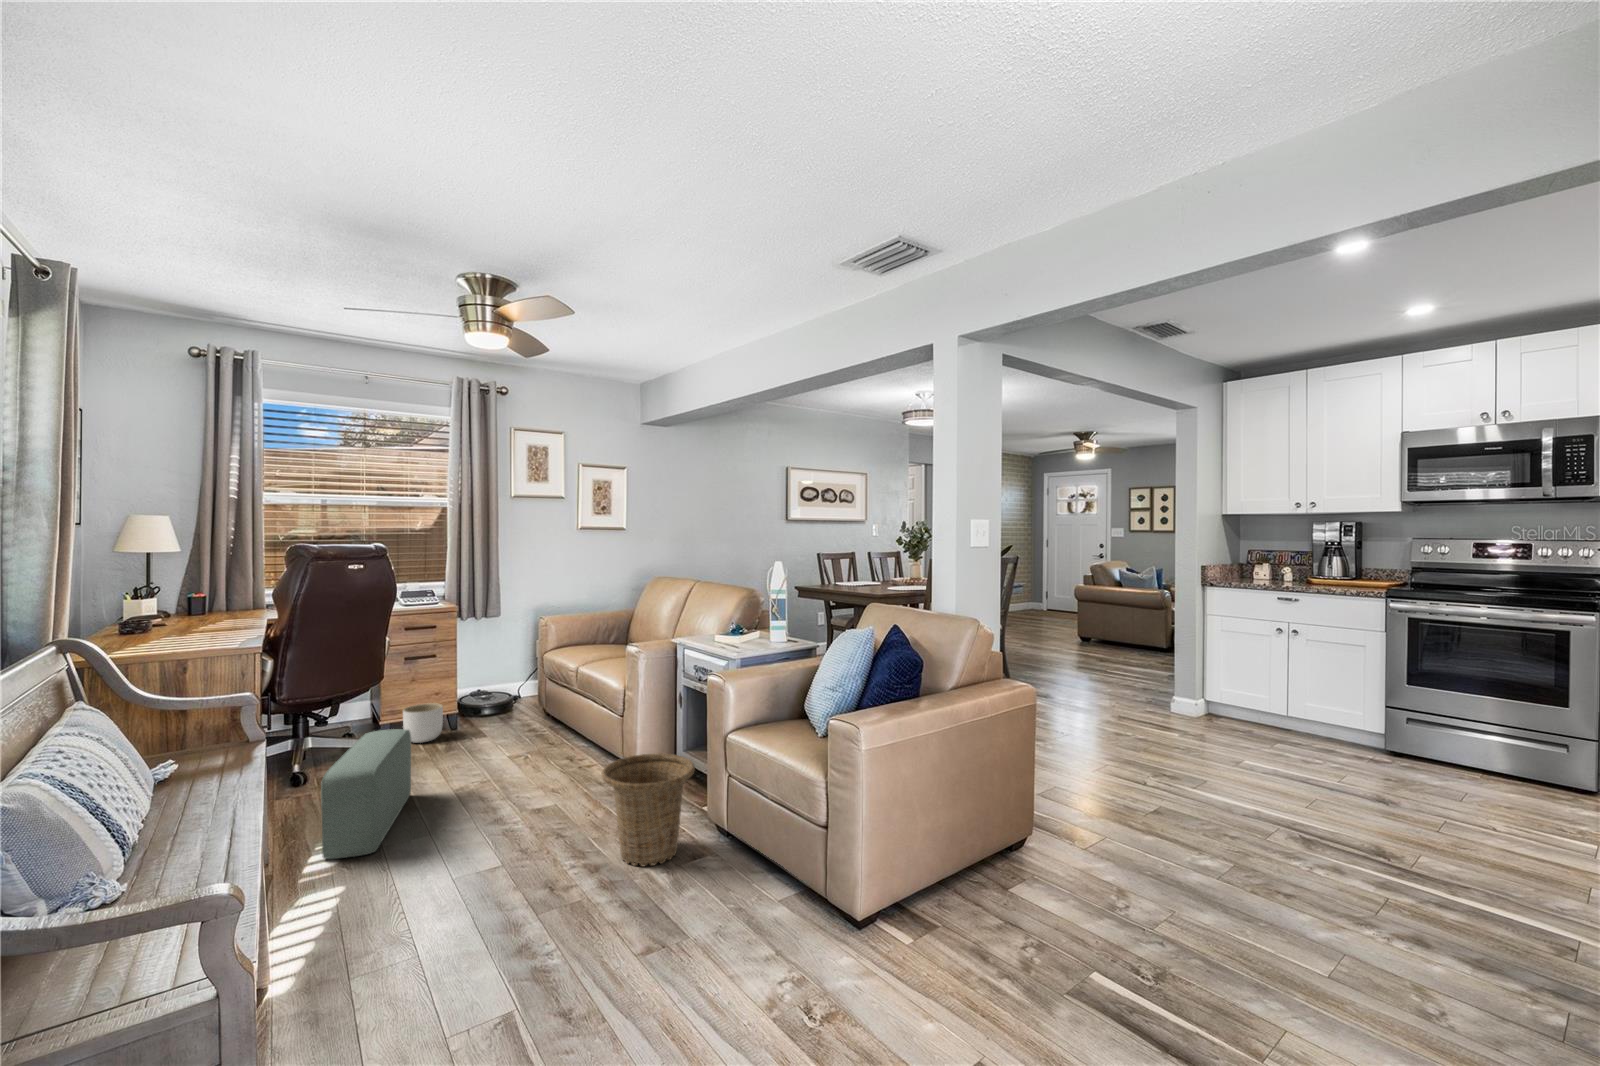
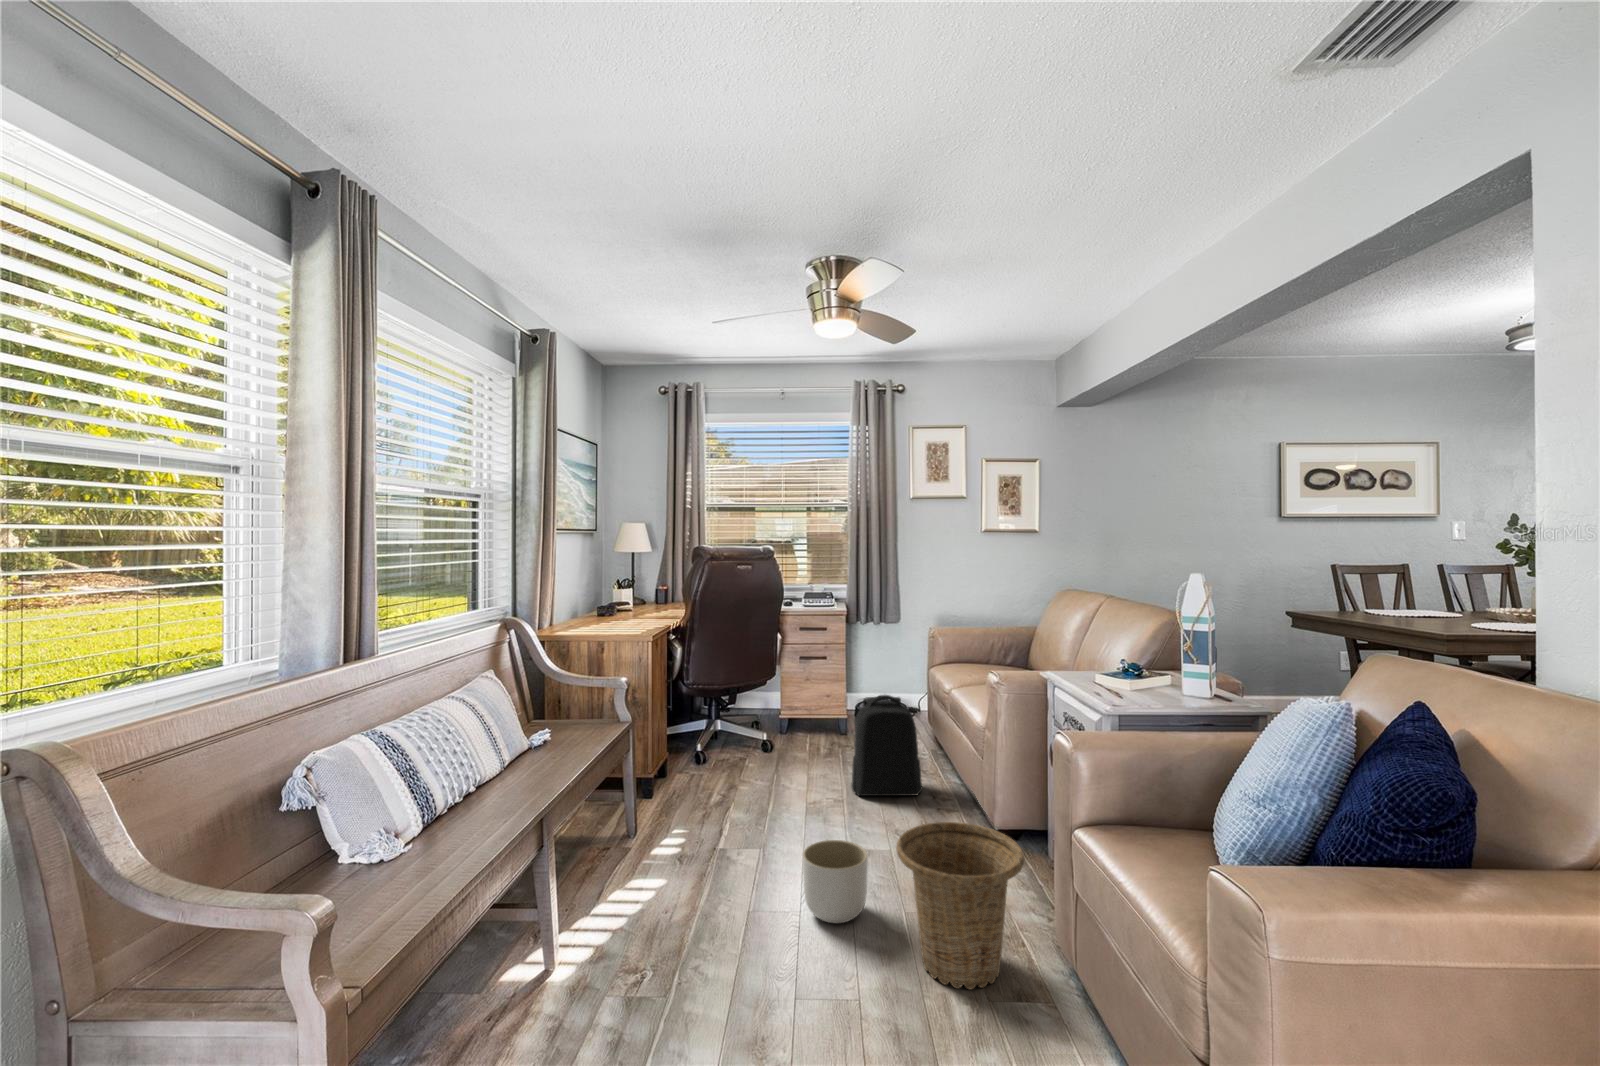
backpack: none [490,679,558,774] -> present [851,695,923,796]
planter: present [403,703,443,743] -> present [803,840,868,923]
pouf: present [321,729,411,859] -> none [662,728,769,856]

